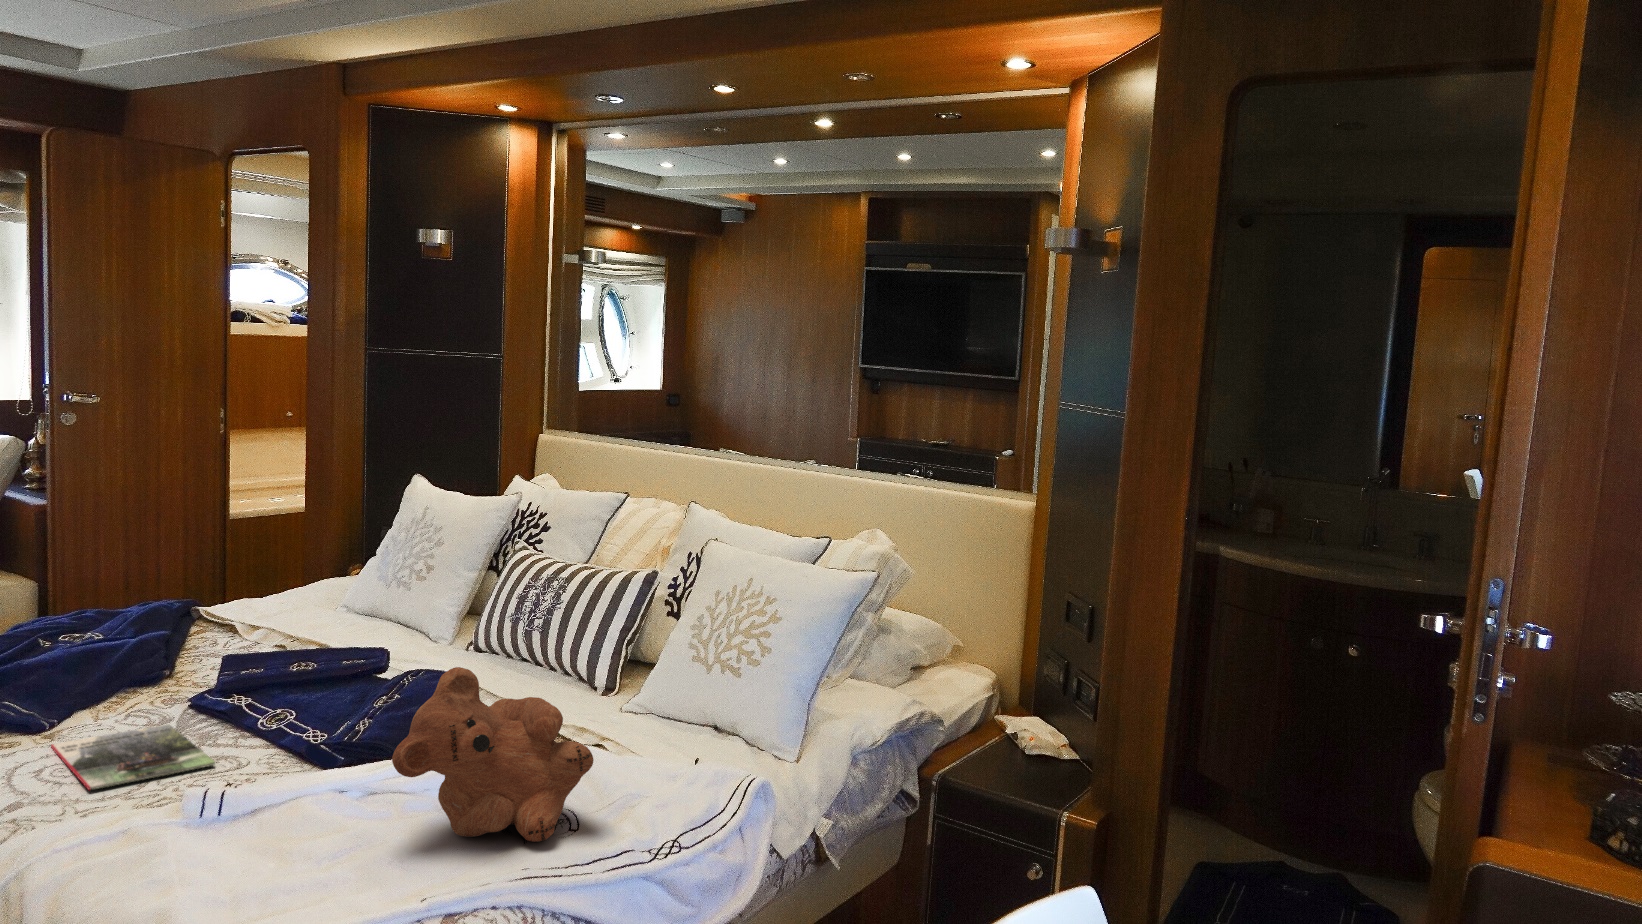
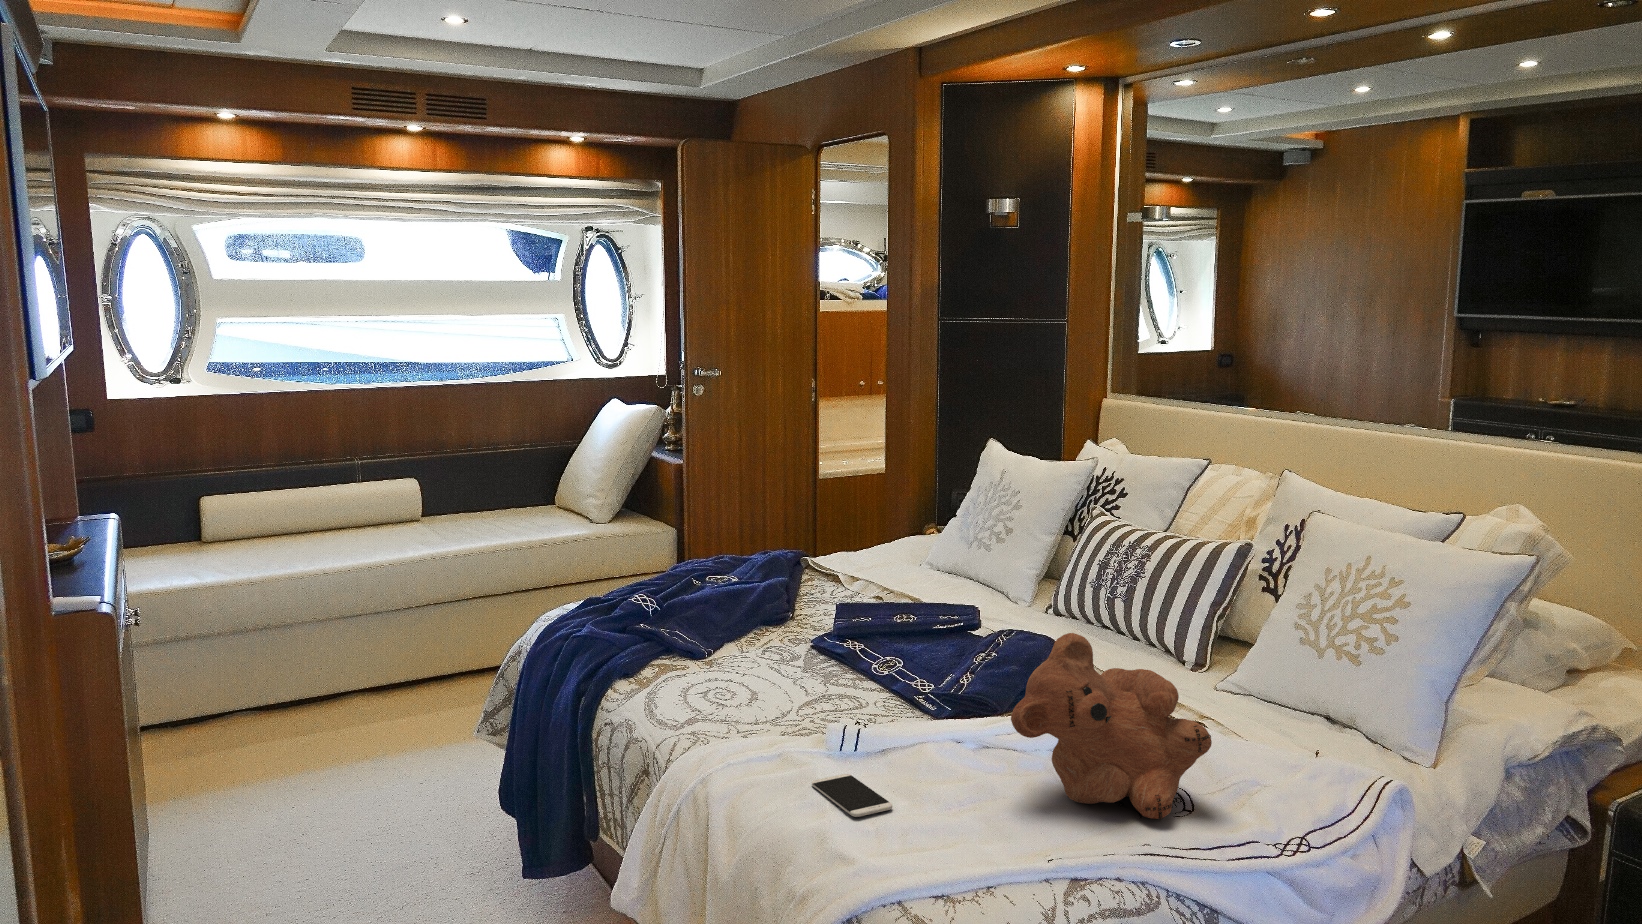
magazine: present [51,724,215,790] -> none [715,661,843,713]
smartphone: none [160,842,256,888] -> present [812,774,892,817]

